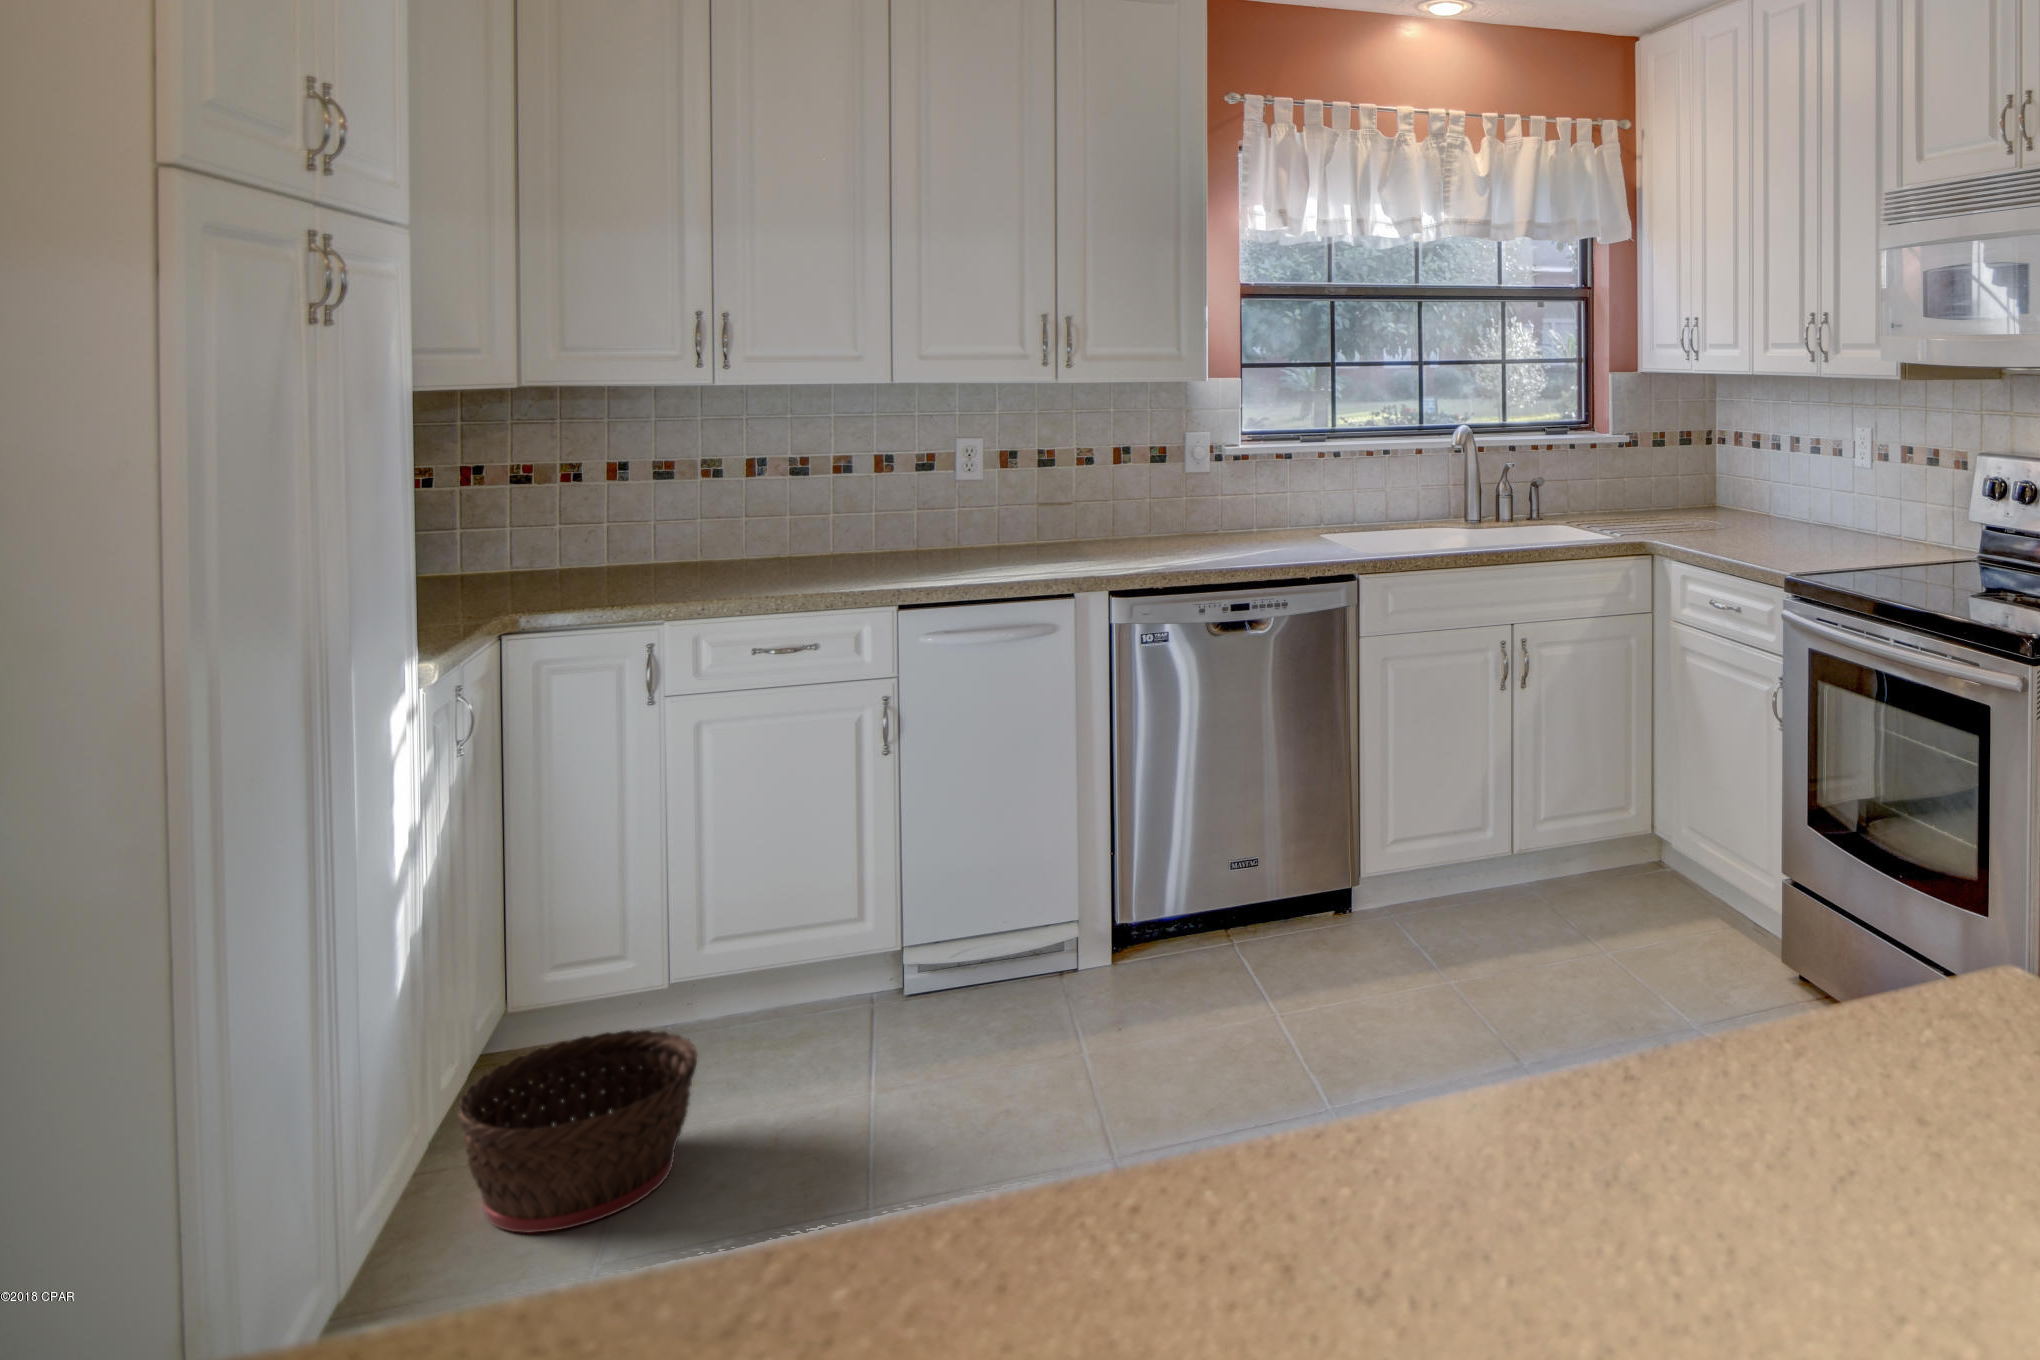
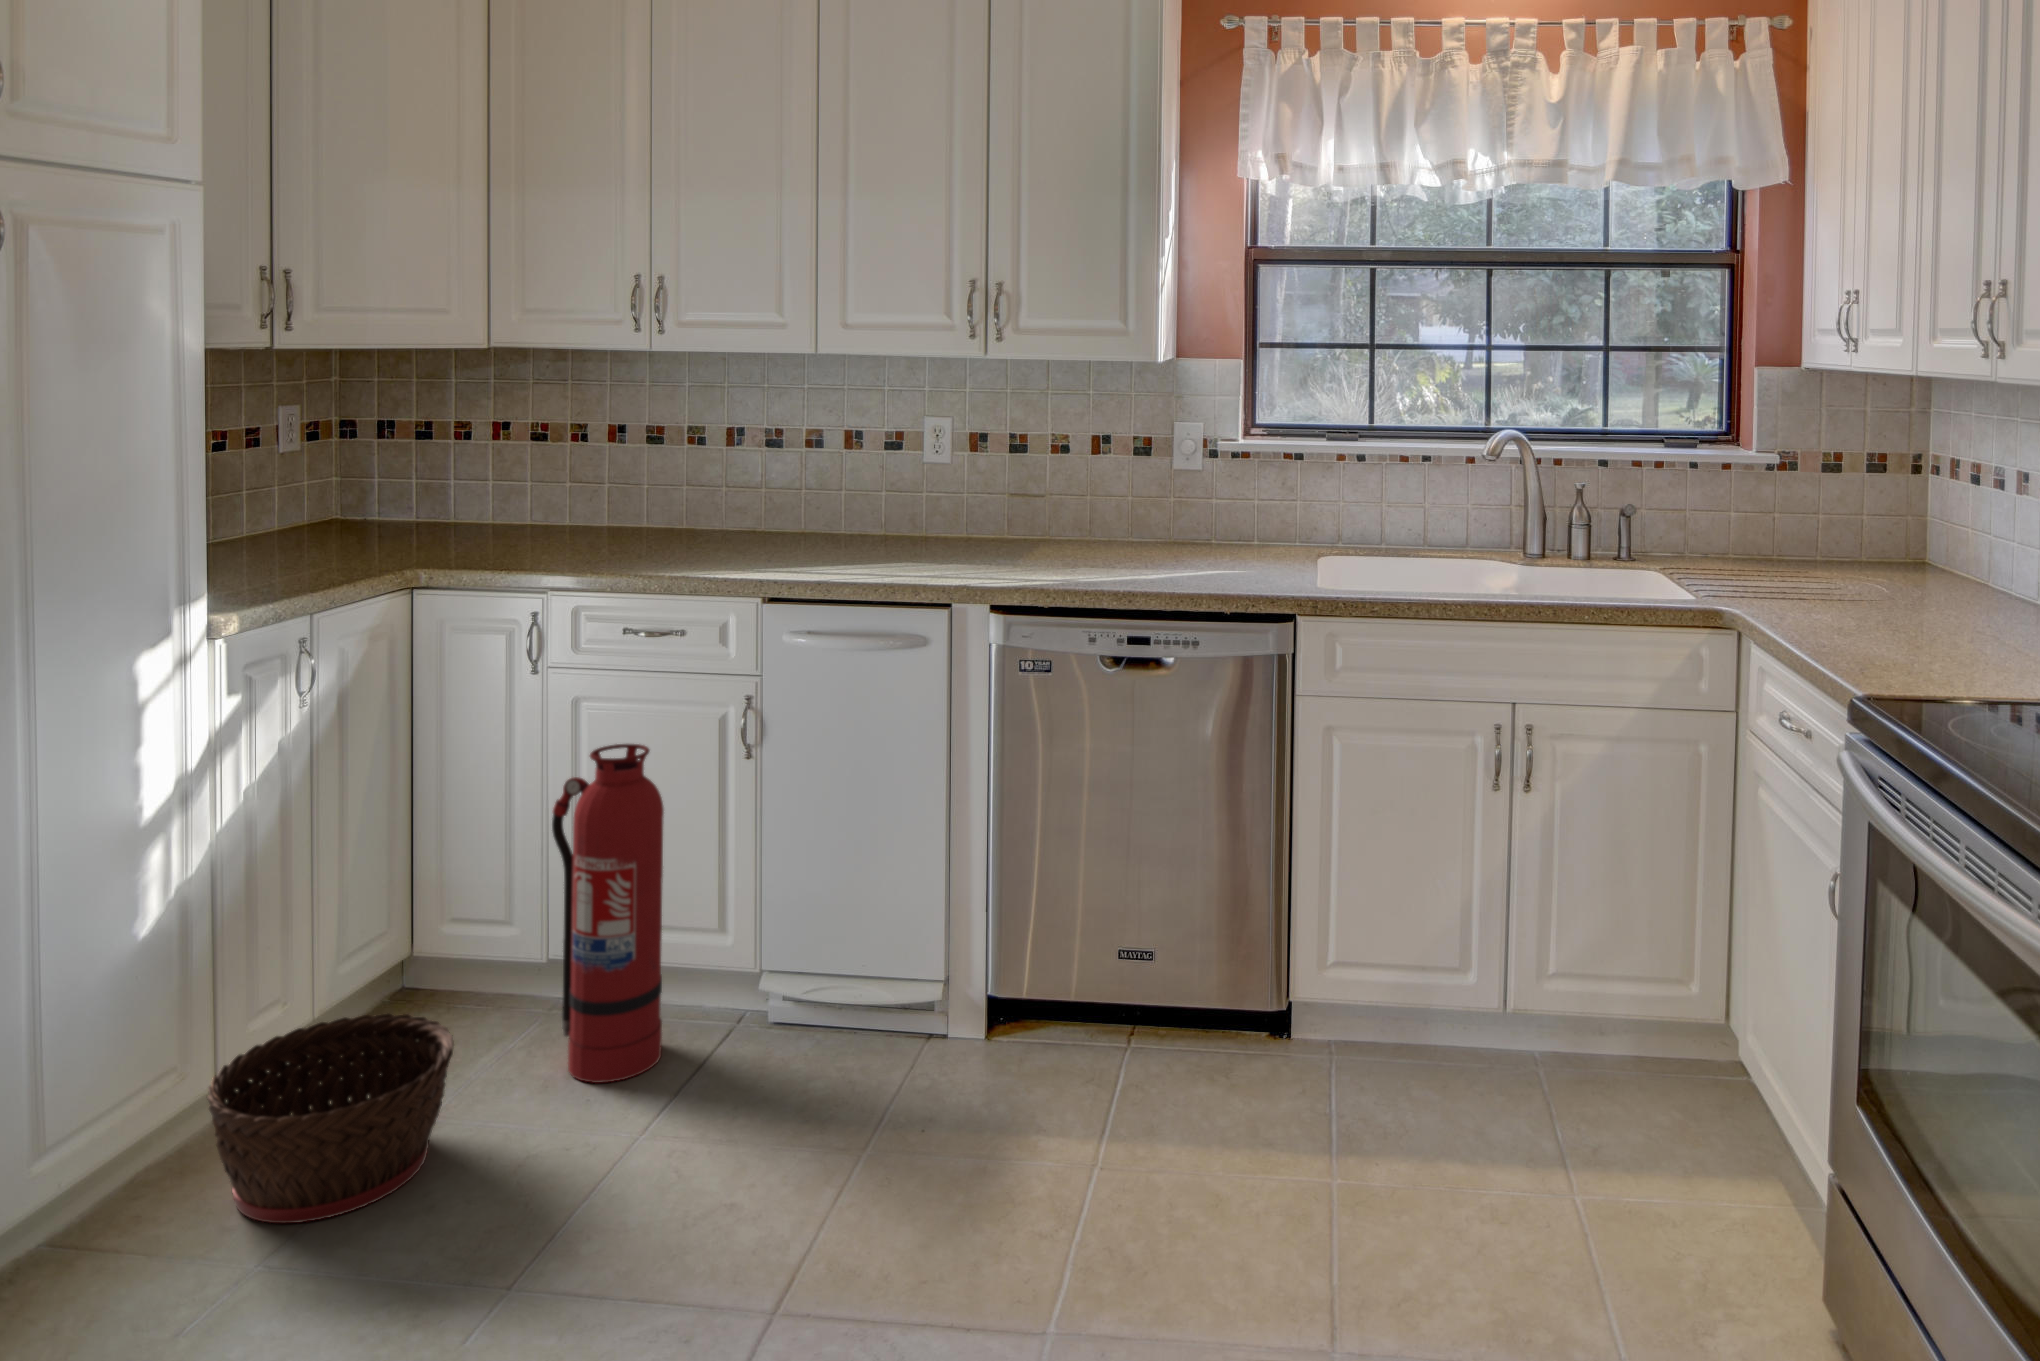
fire extinguisher: none [708,751,824,1068] -> present [552,744,664,1083]

